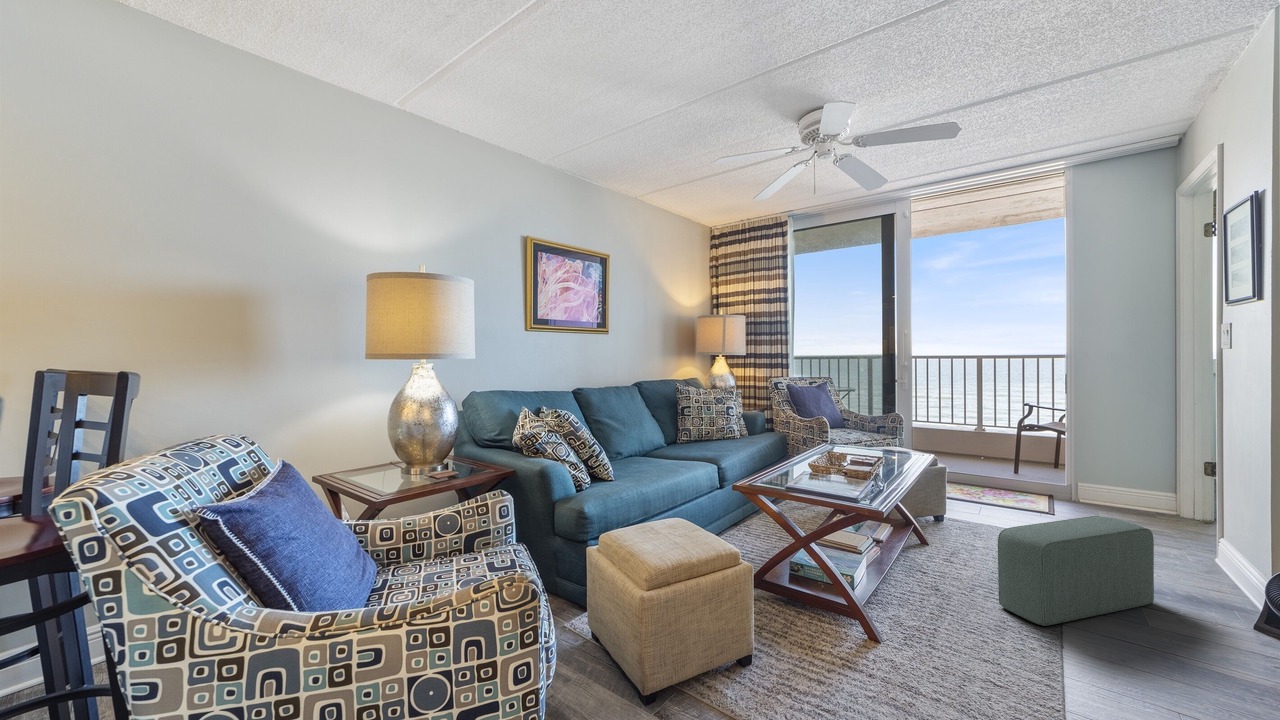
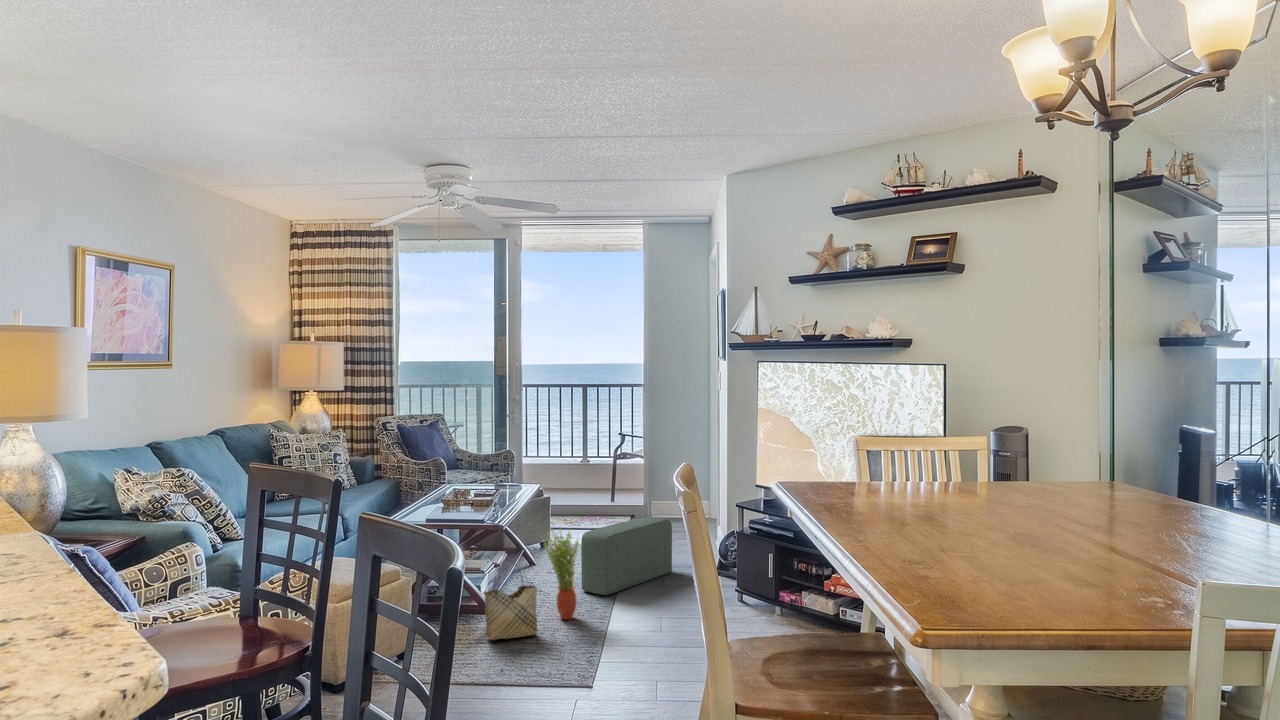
potted plant: none [937,523,1002,661] -> present [543,528,579,619]
woven basket: none [848,561,931,682] -> present [484,560,537,640]

